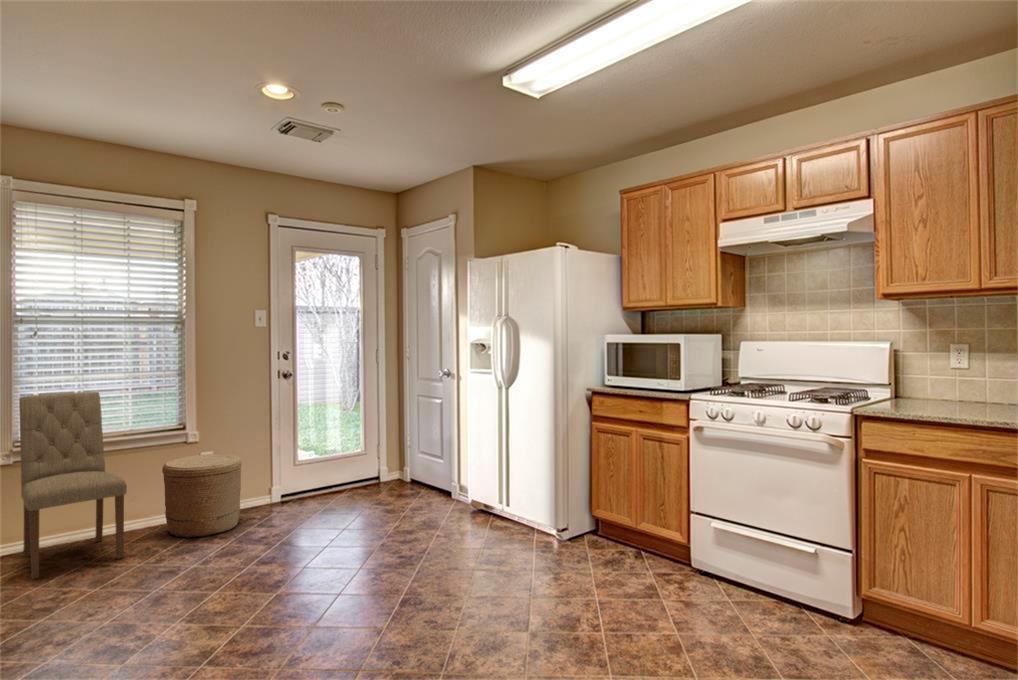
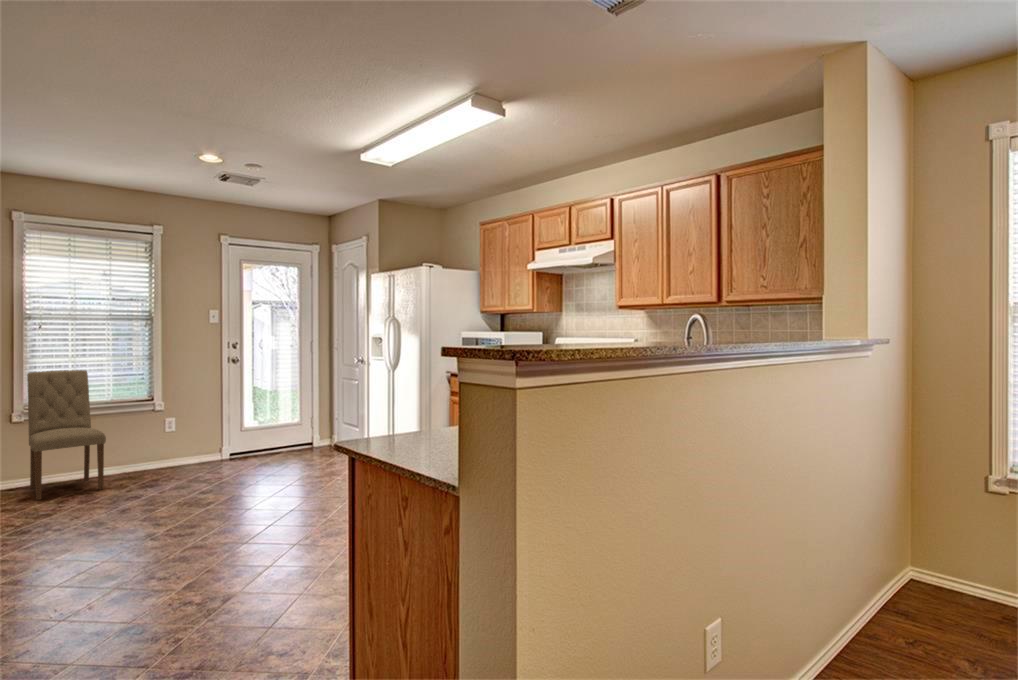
woven basket: present [162,454,242,538] -> none [134,419,196,478]

